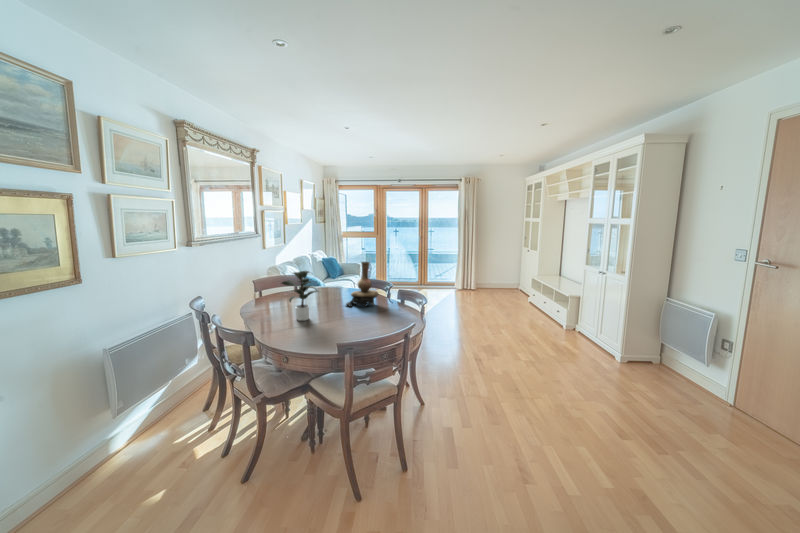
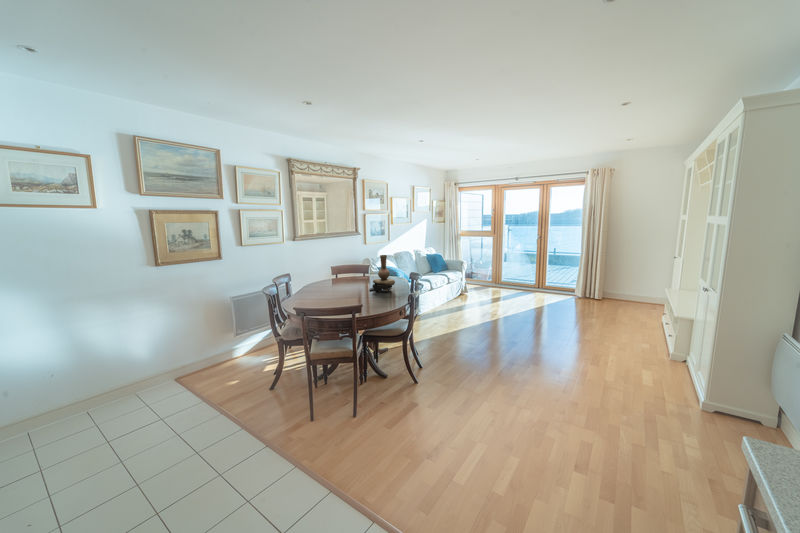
potted plant: present [282,271,319,321] -> none [310,258,346,295]

